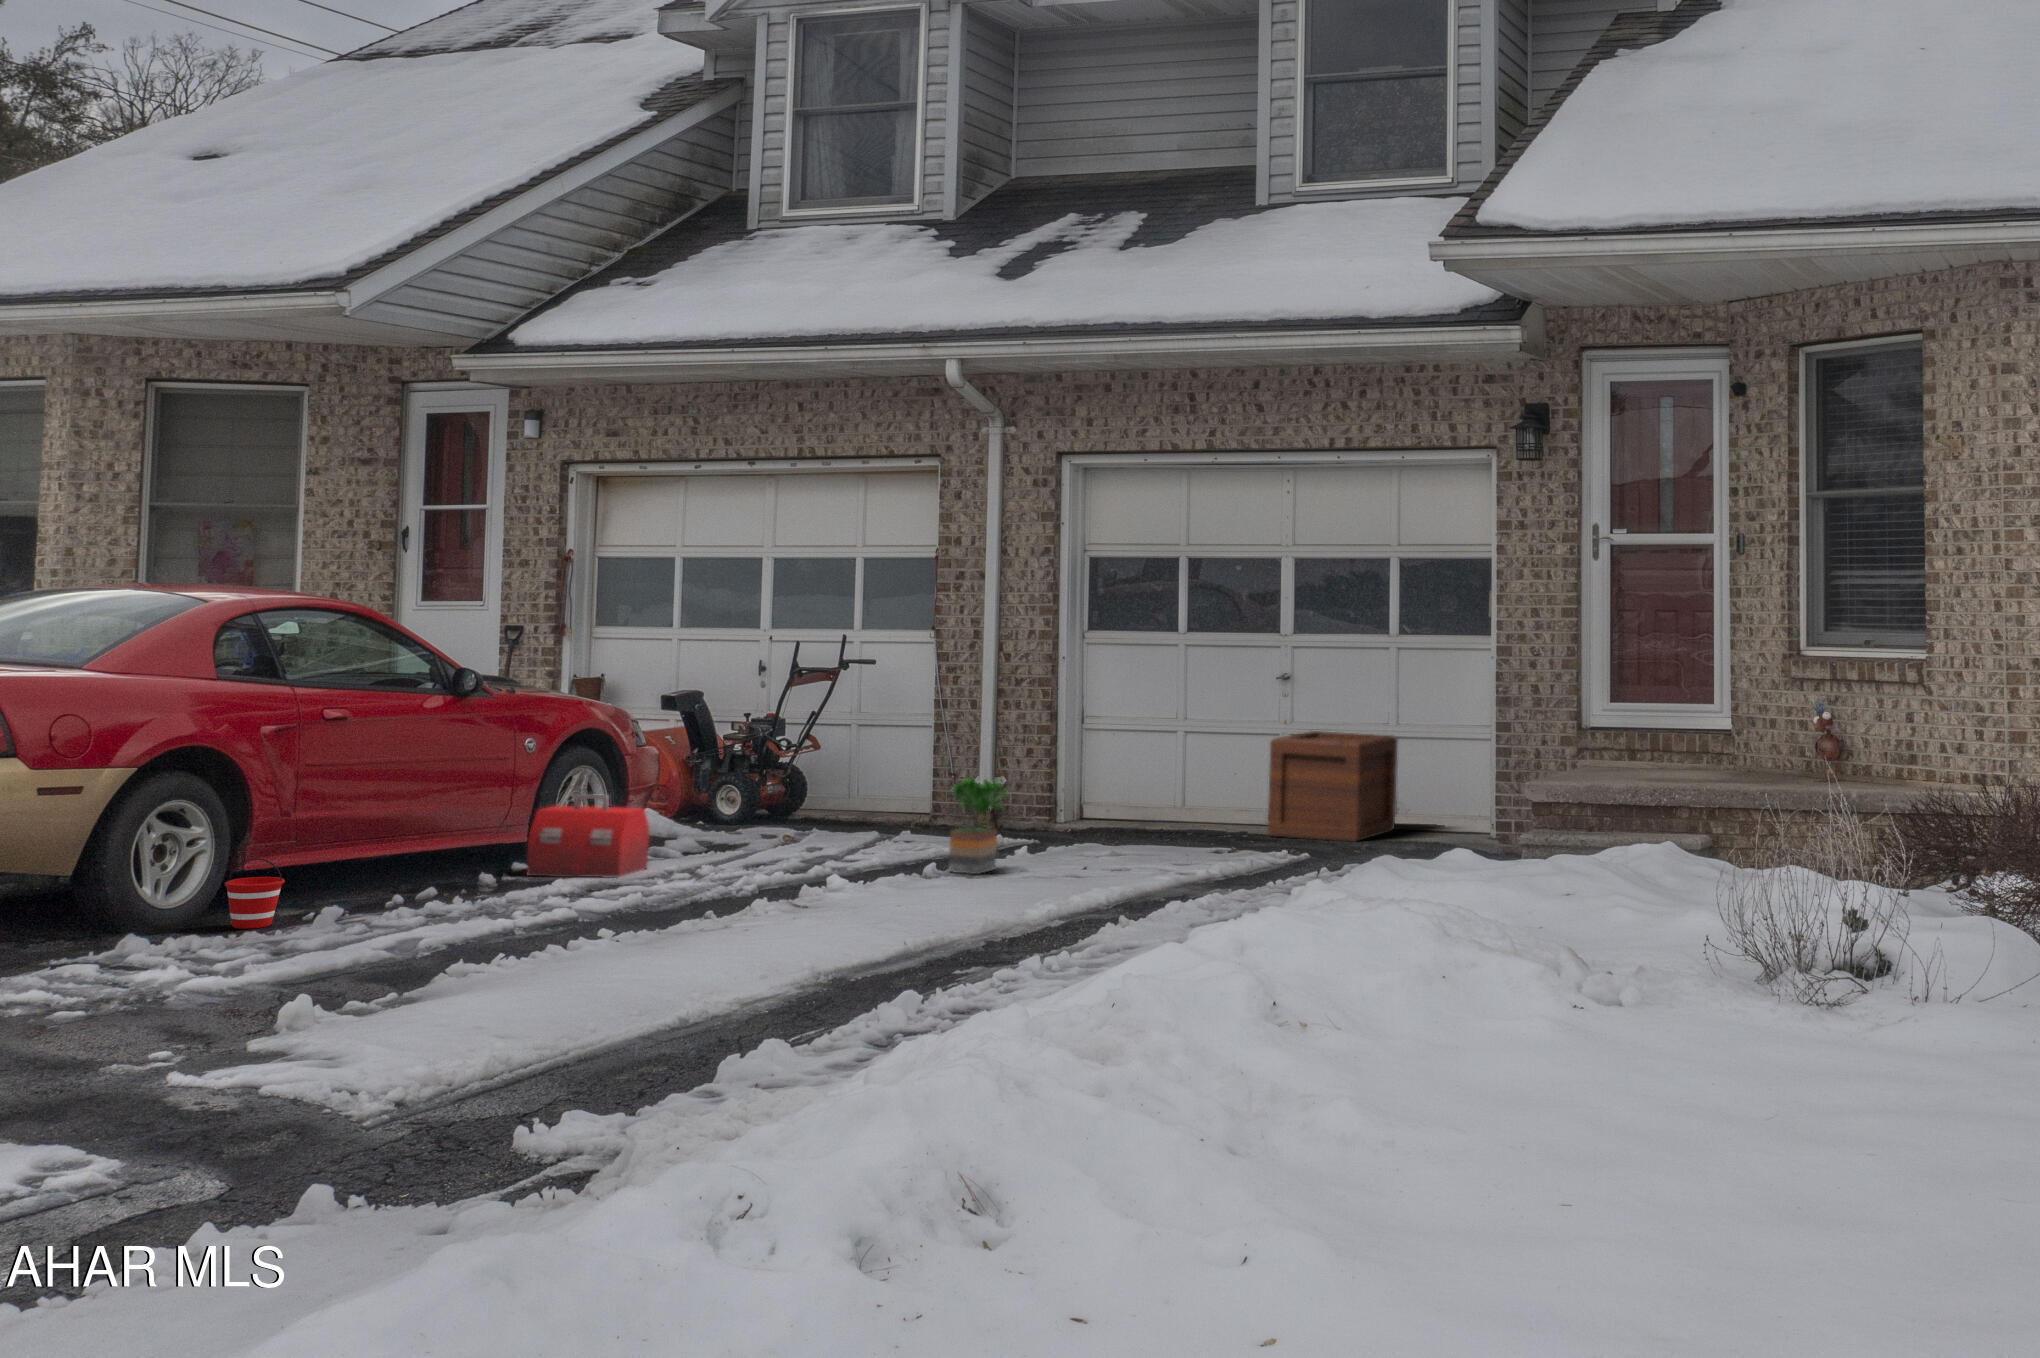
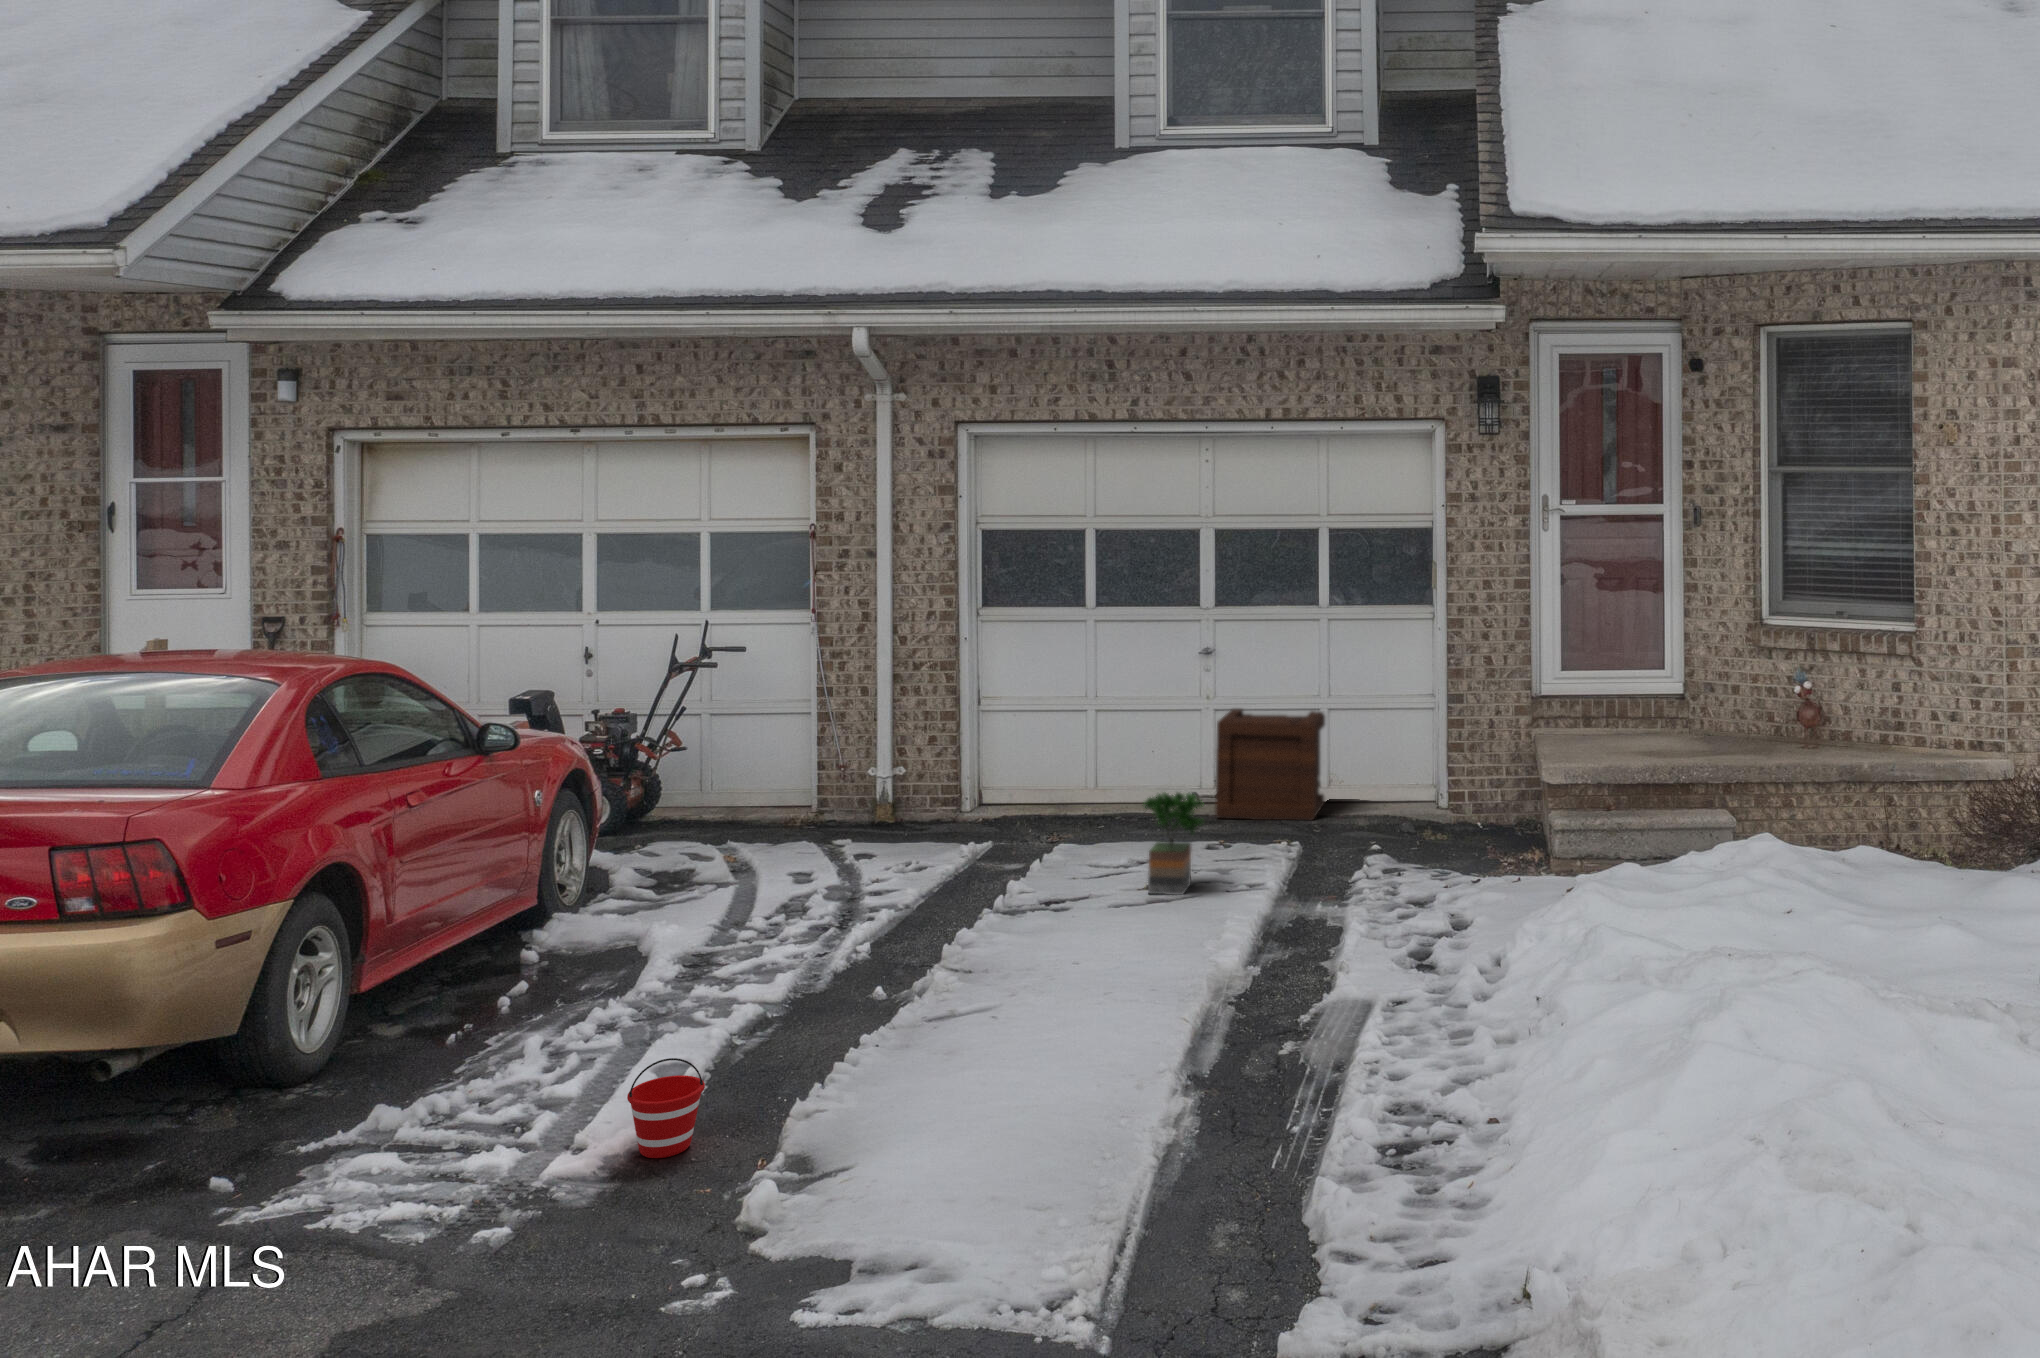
potted tree: present [949,778,1008,874] -> present [1143,792,1204,895]
toolbox: present [527,794,650,877] -> none [412,869,561,978]
bucket: present [225,858,285,929] -> present [627,1058,705,1158]

